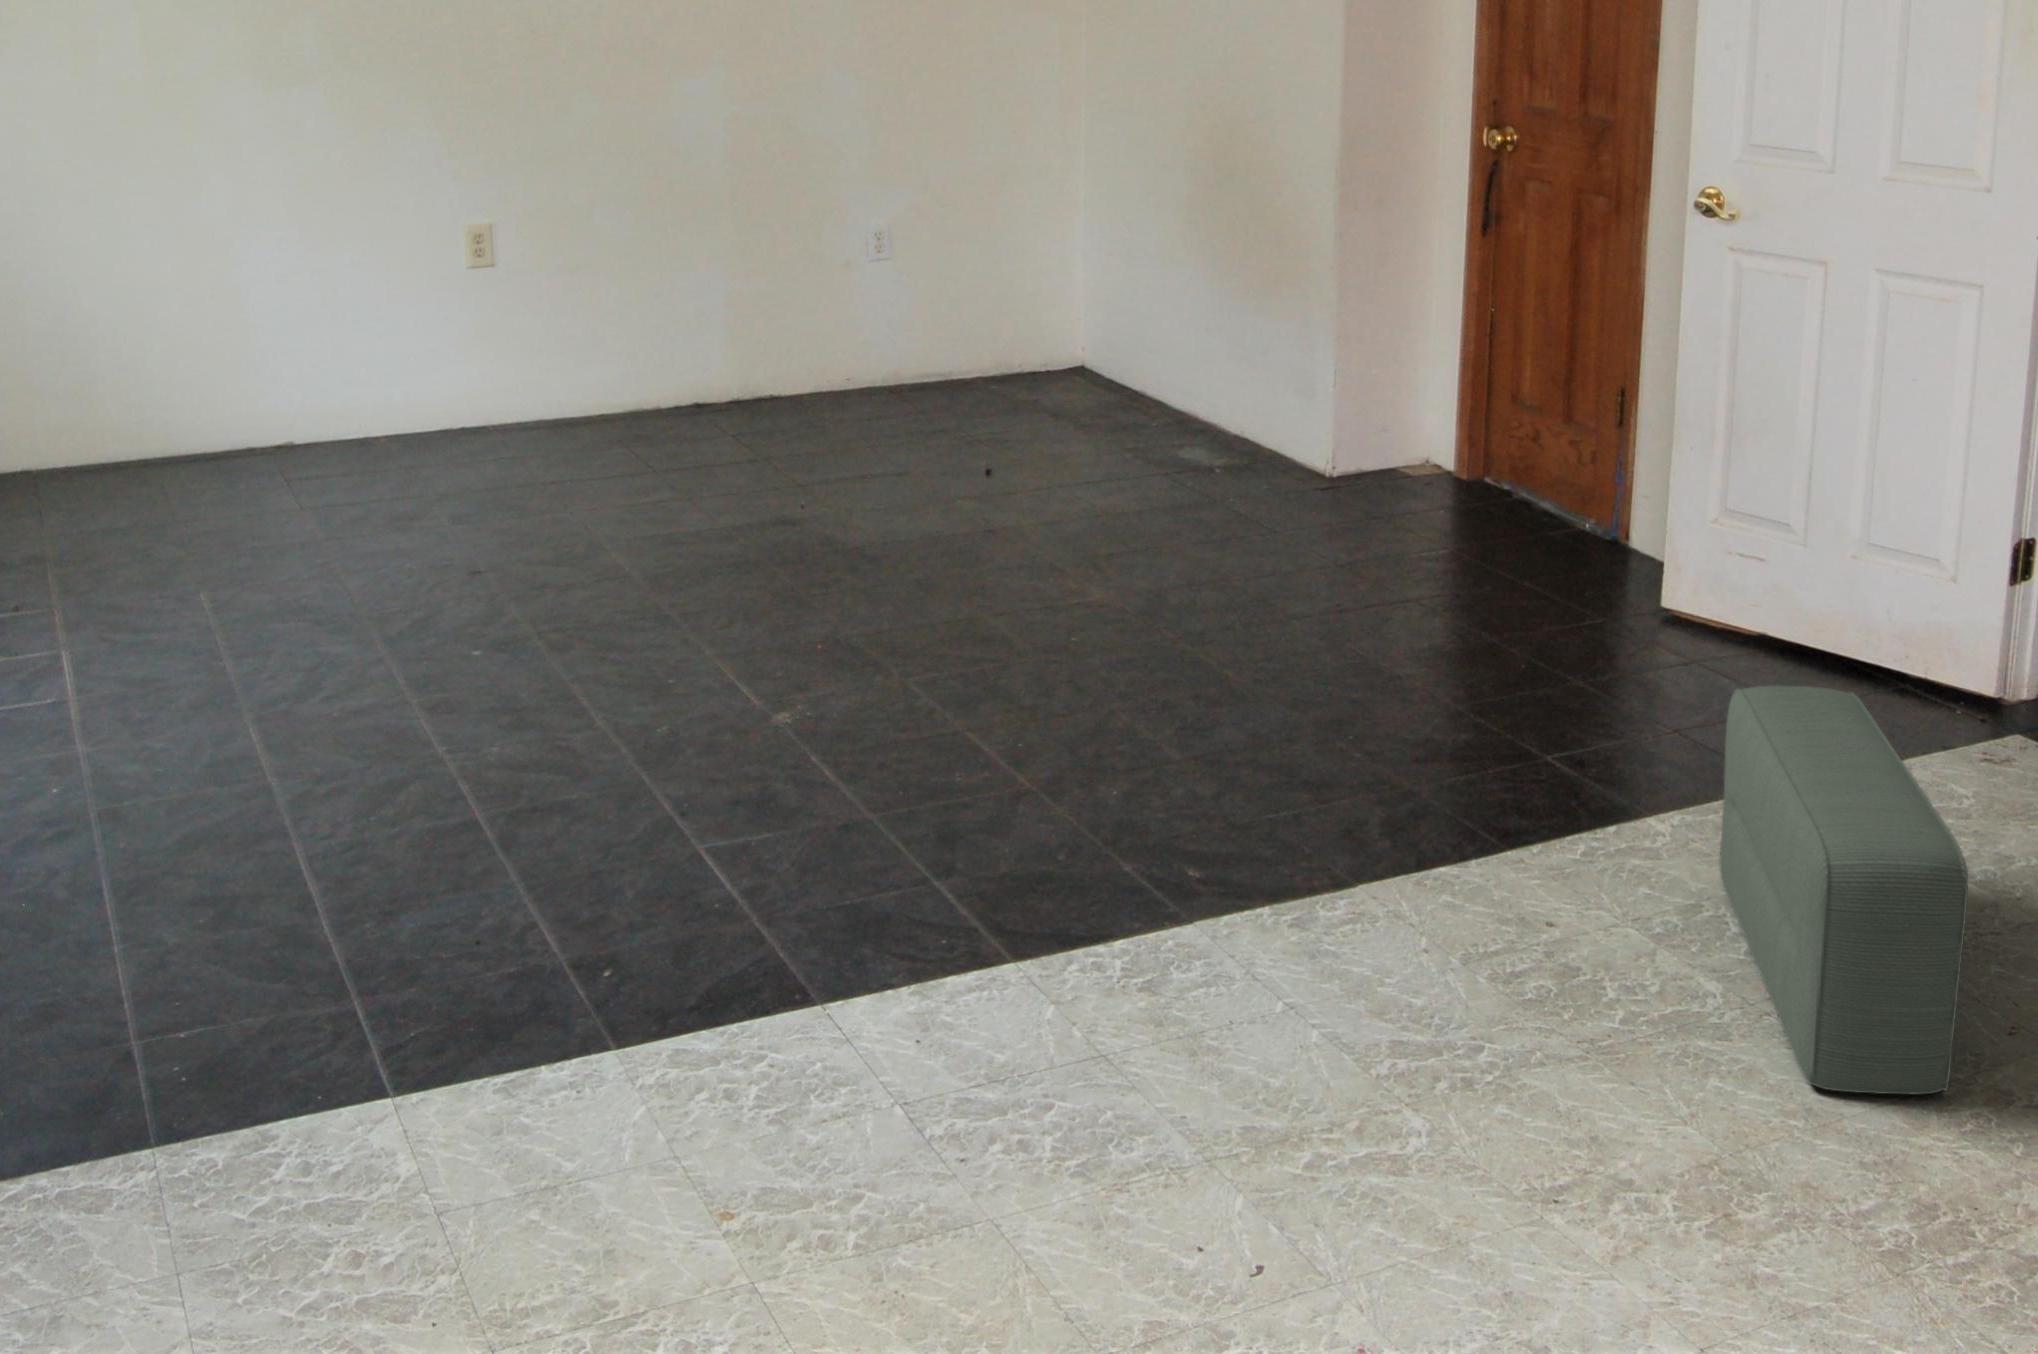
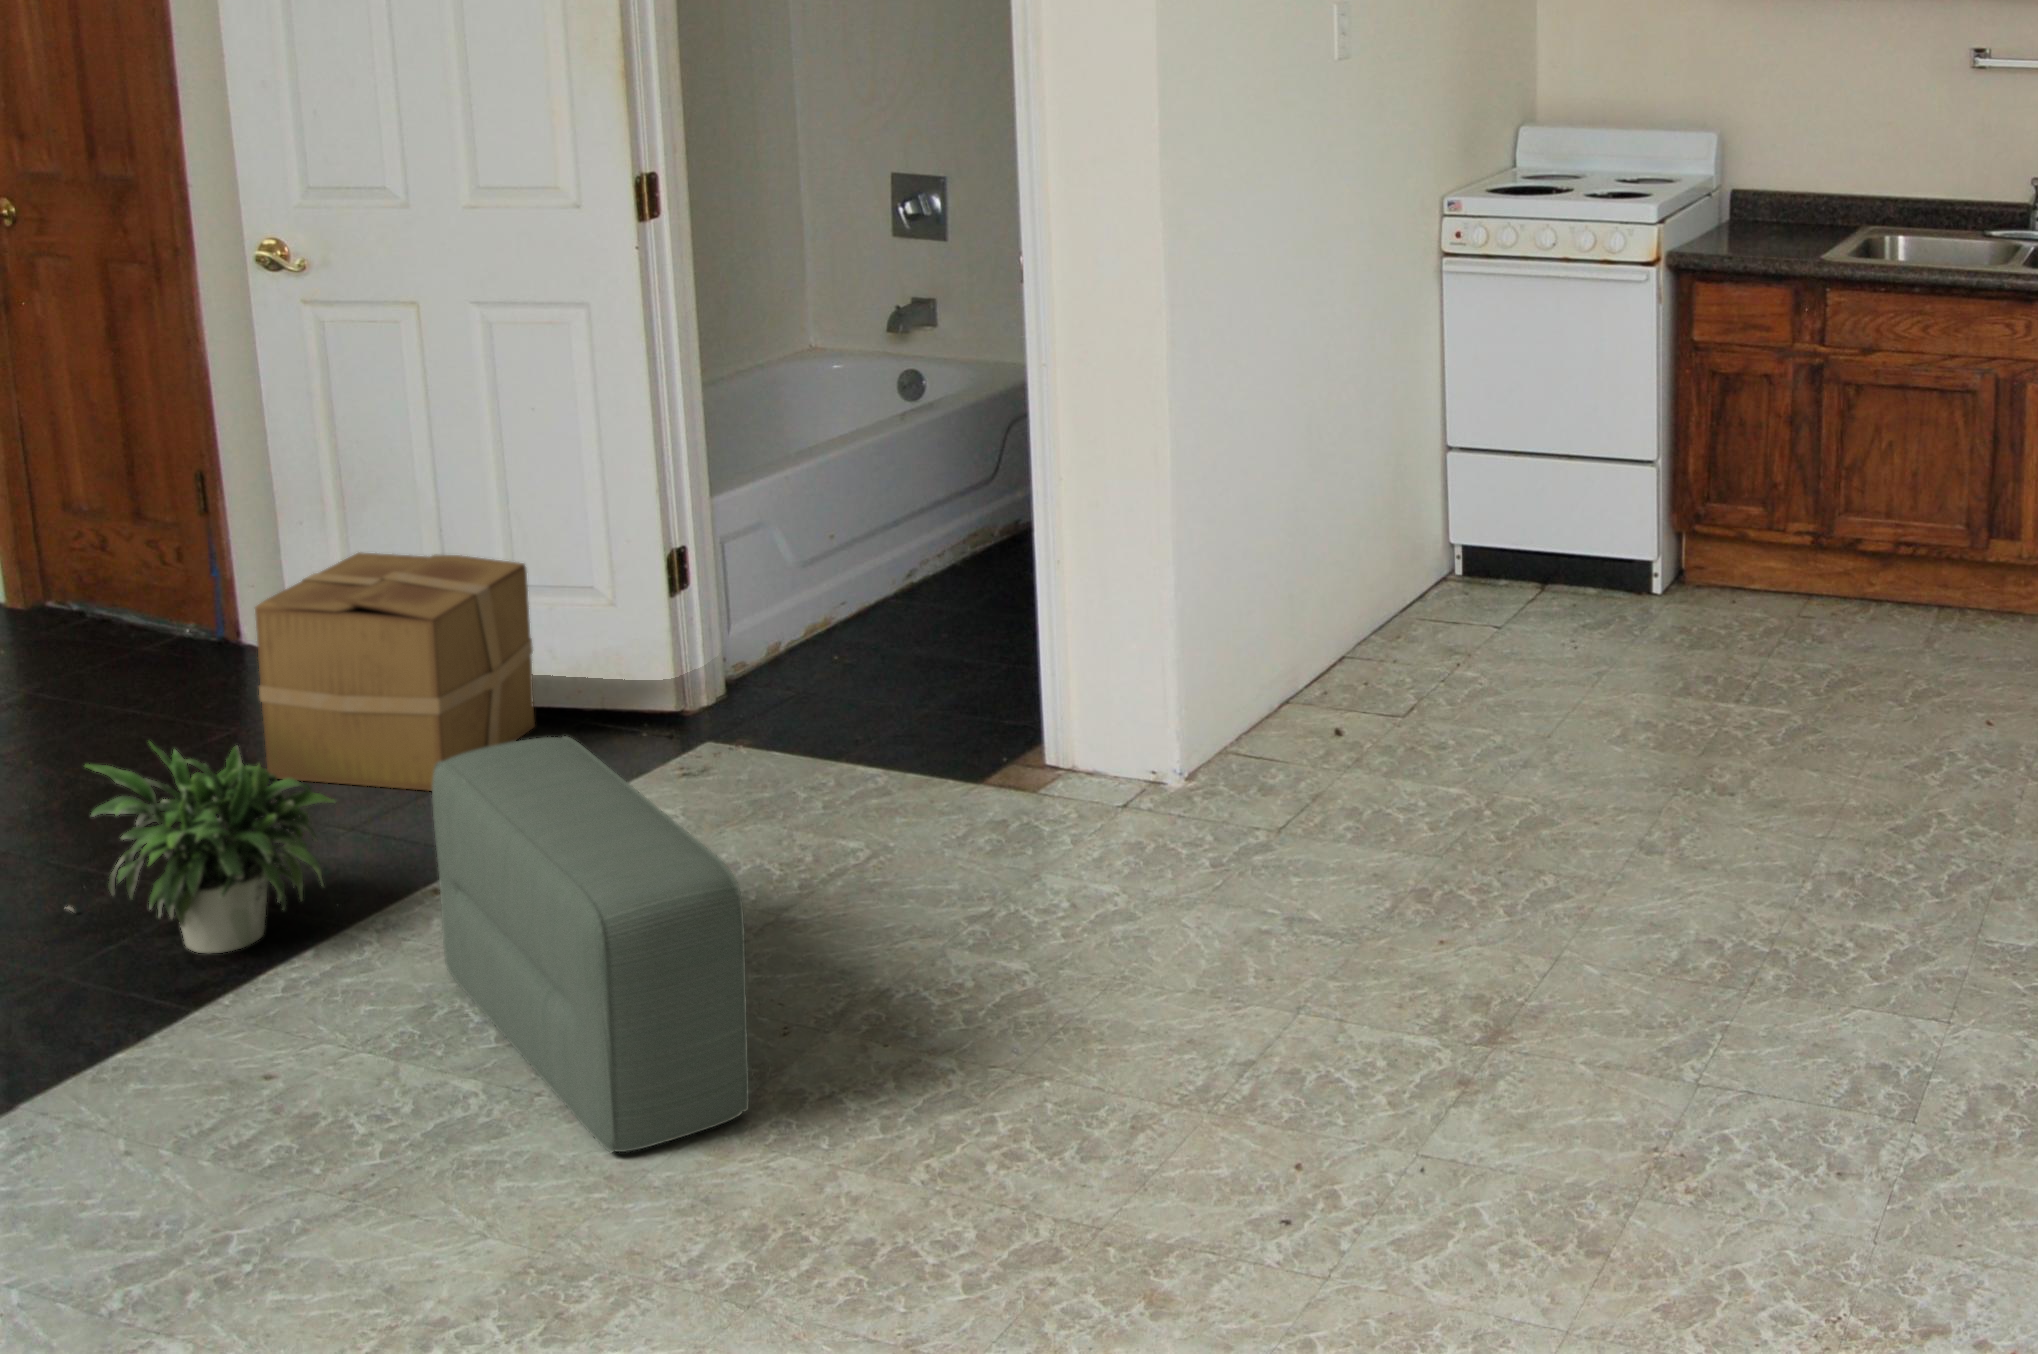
cardboard box: none [1631,503,1872,723] -> present [255,553,535,791]
potted plant: none [1452,619,1659,811] -> present [68,742,335,953]

